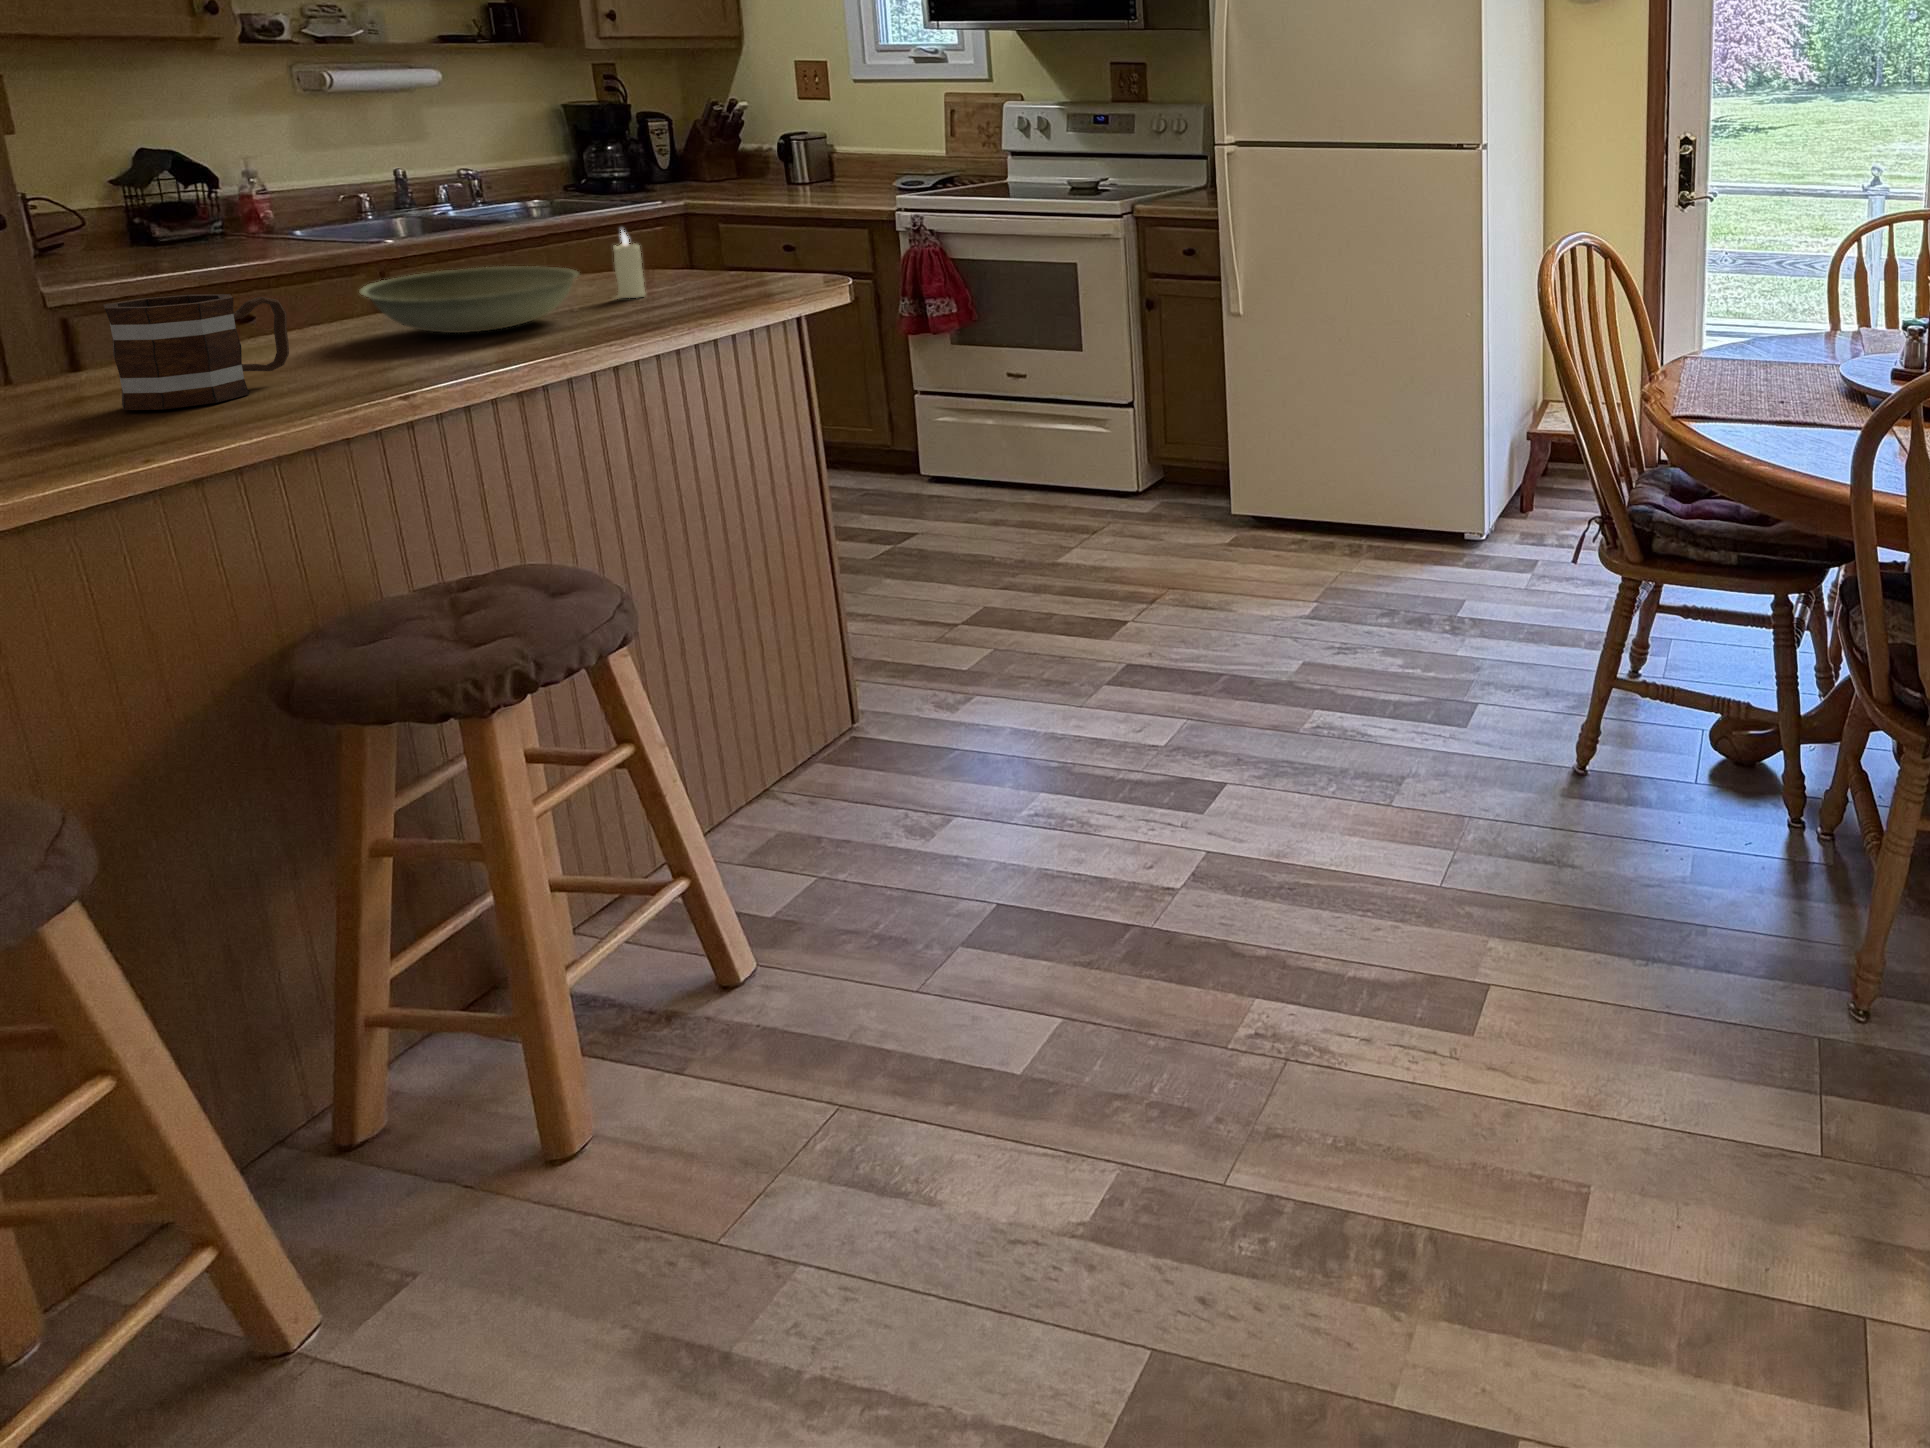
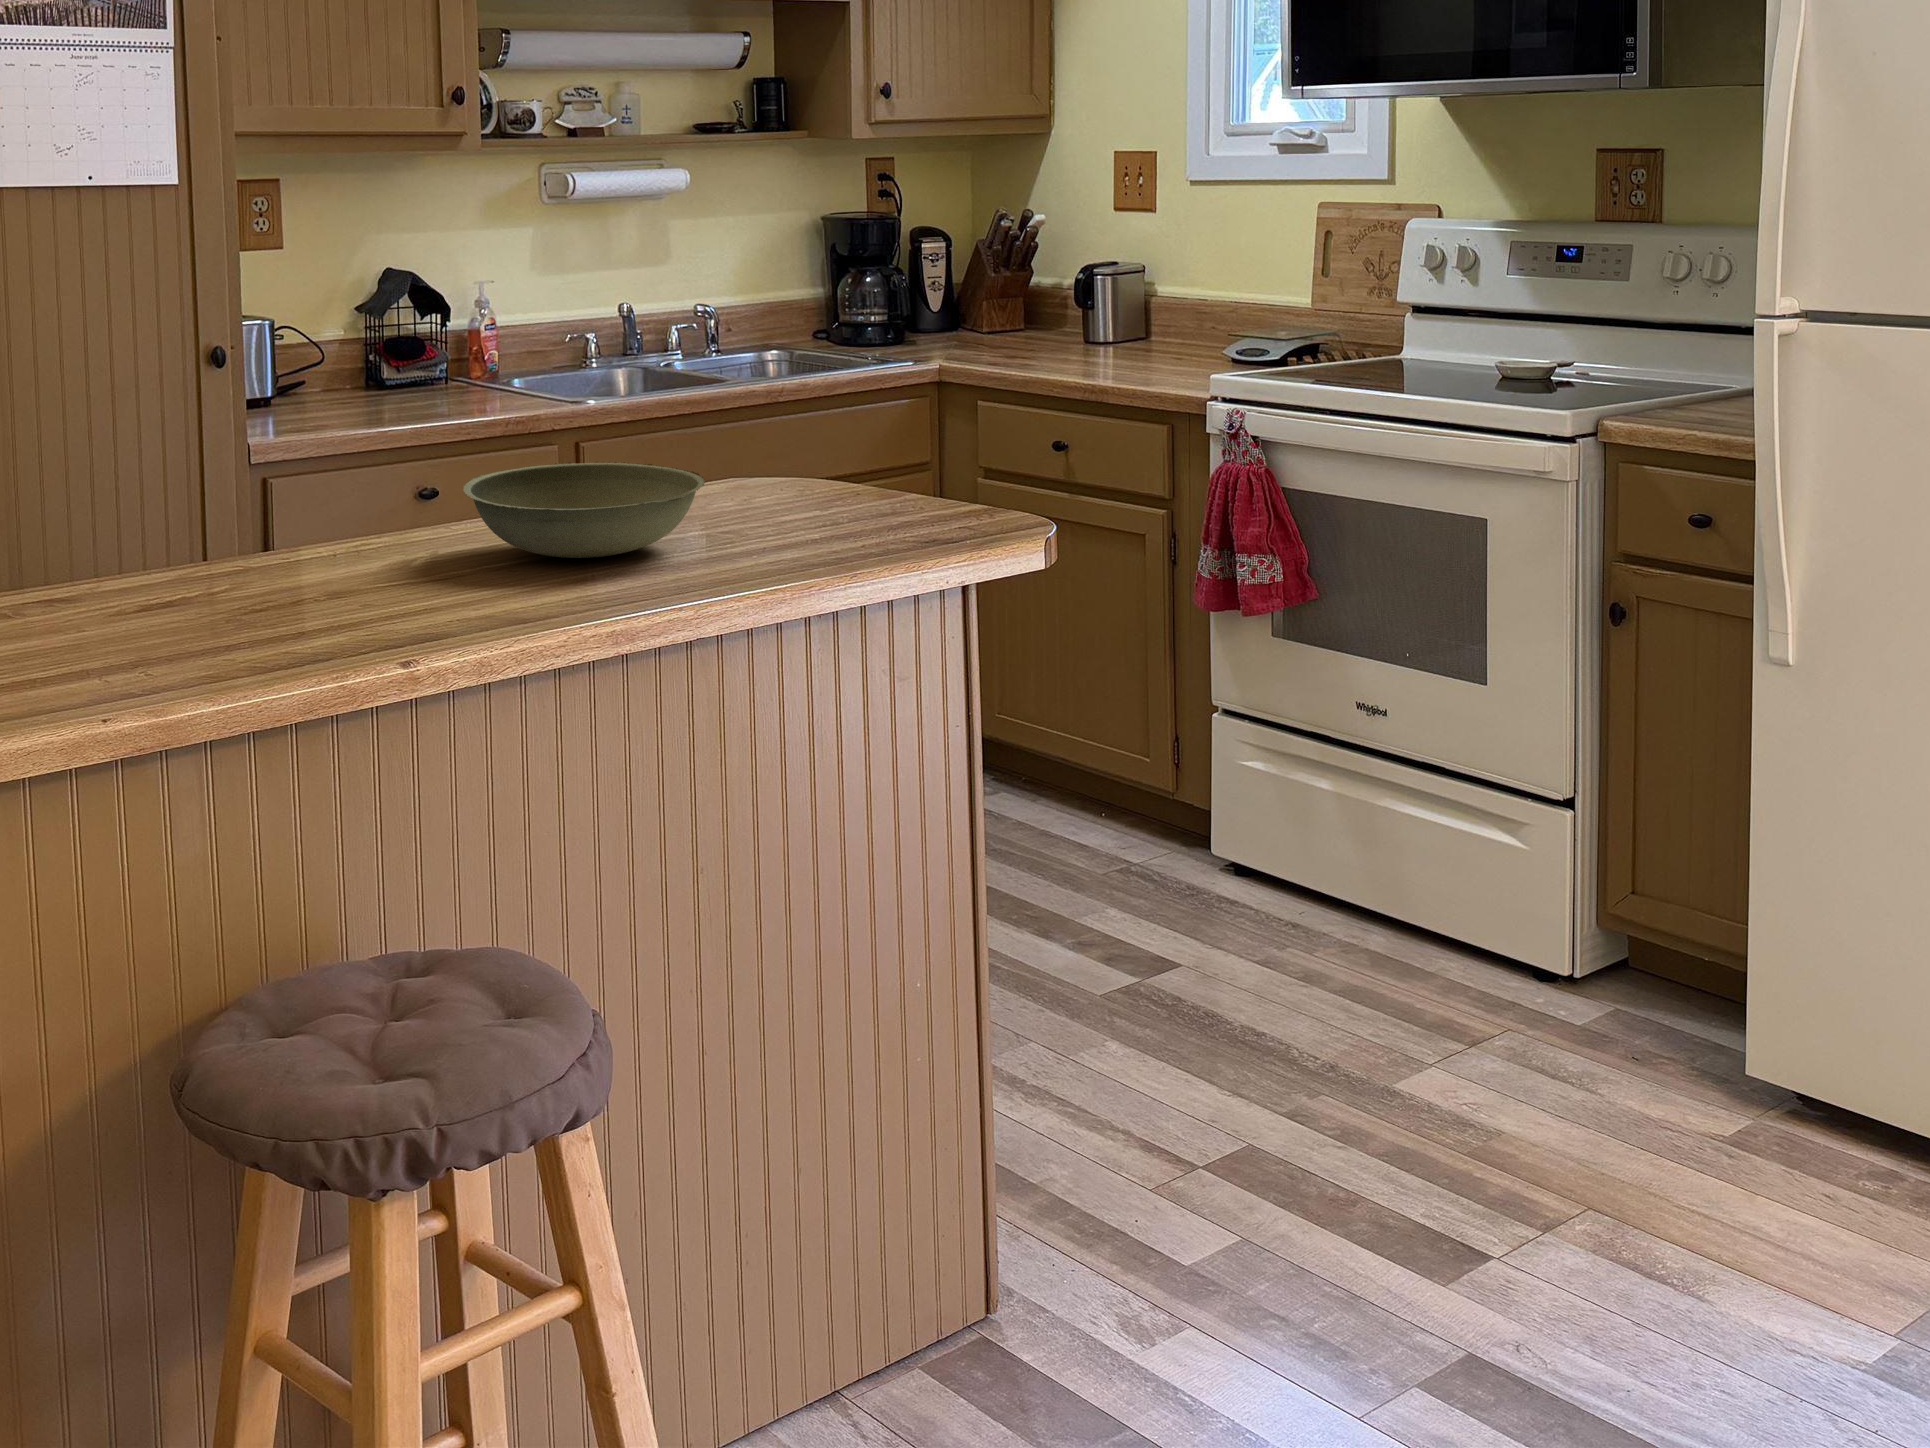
candle: present [613,230,645,298] -> none [749,417,793,525]
mug: present [104,294,289,410] -> none [197,478,367,628]

